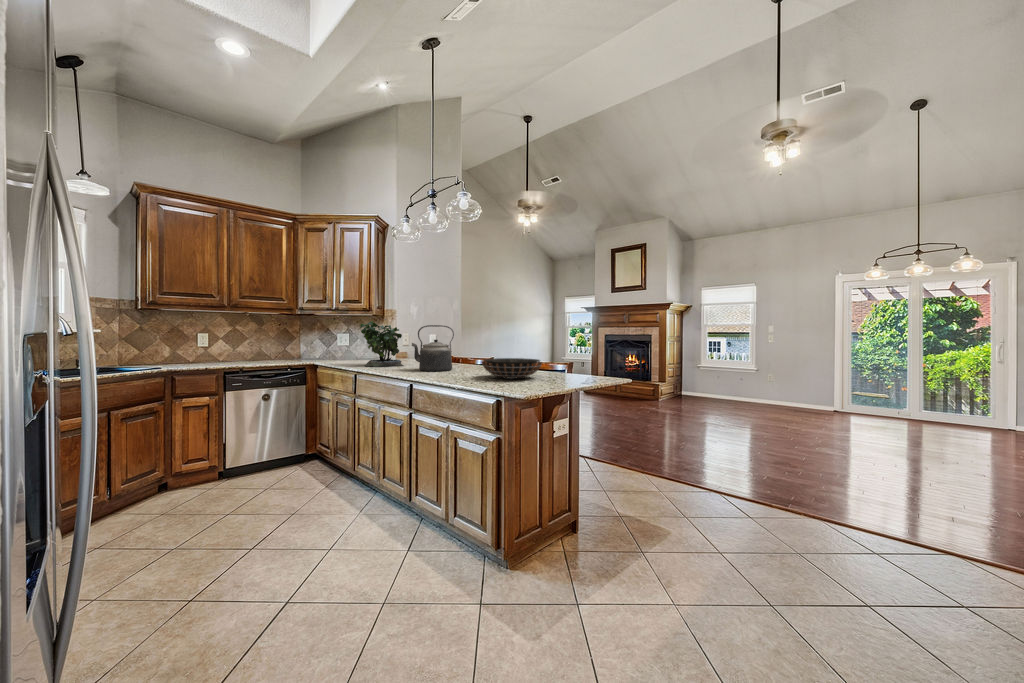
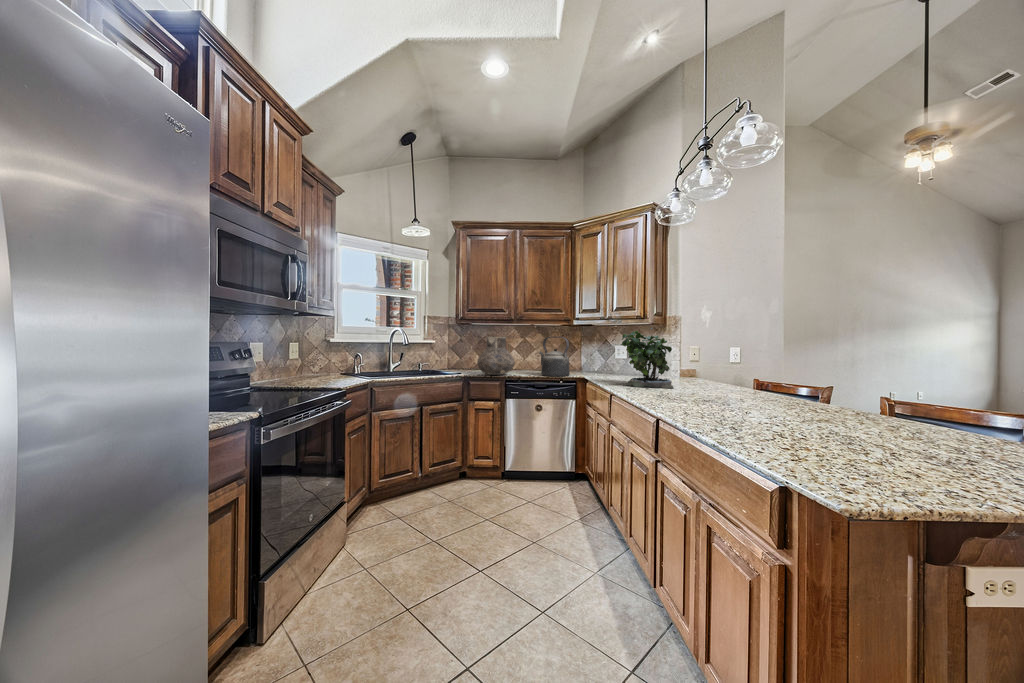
vase: none [187,325,237,367] -> present [477,337,515,375]
kettle: present [412,325,454,371] -> present [539,336,570,376]
decorative bowl: present [482,358,542,379] -> none [778,393,931,438]

